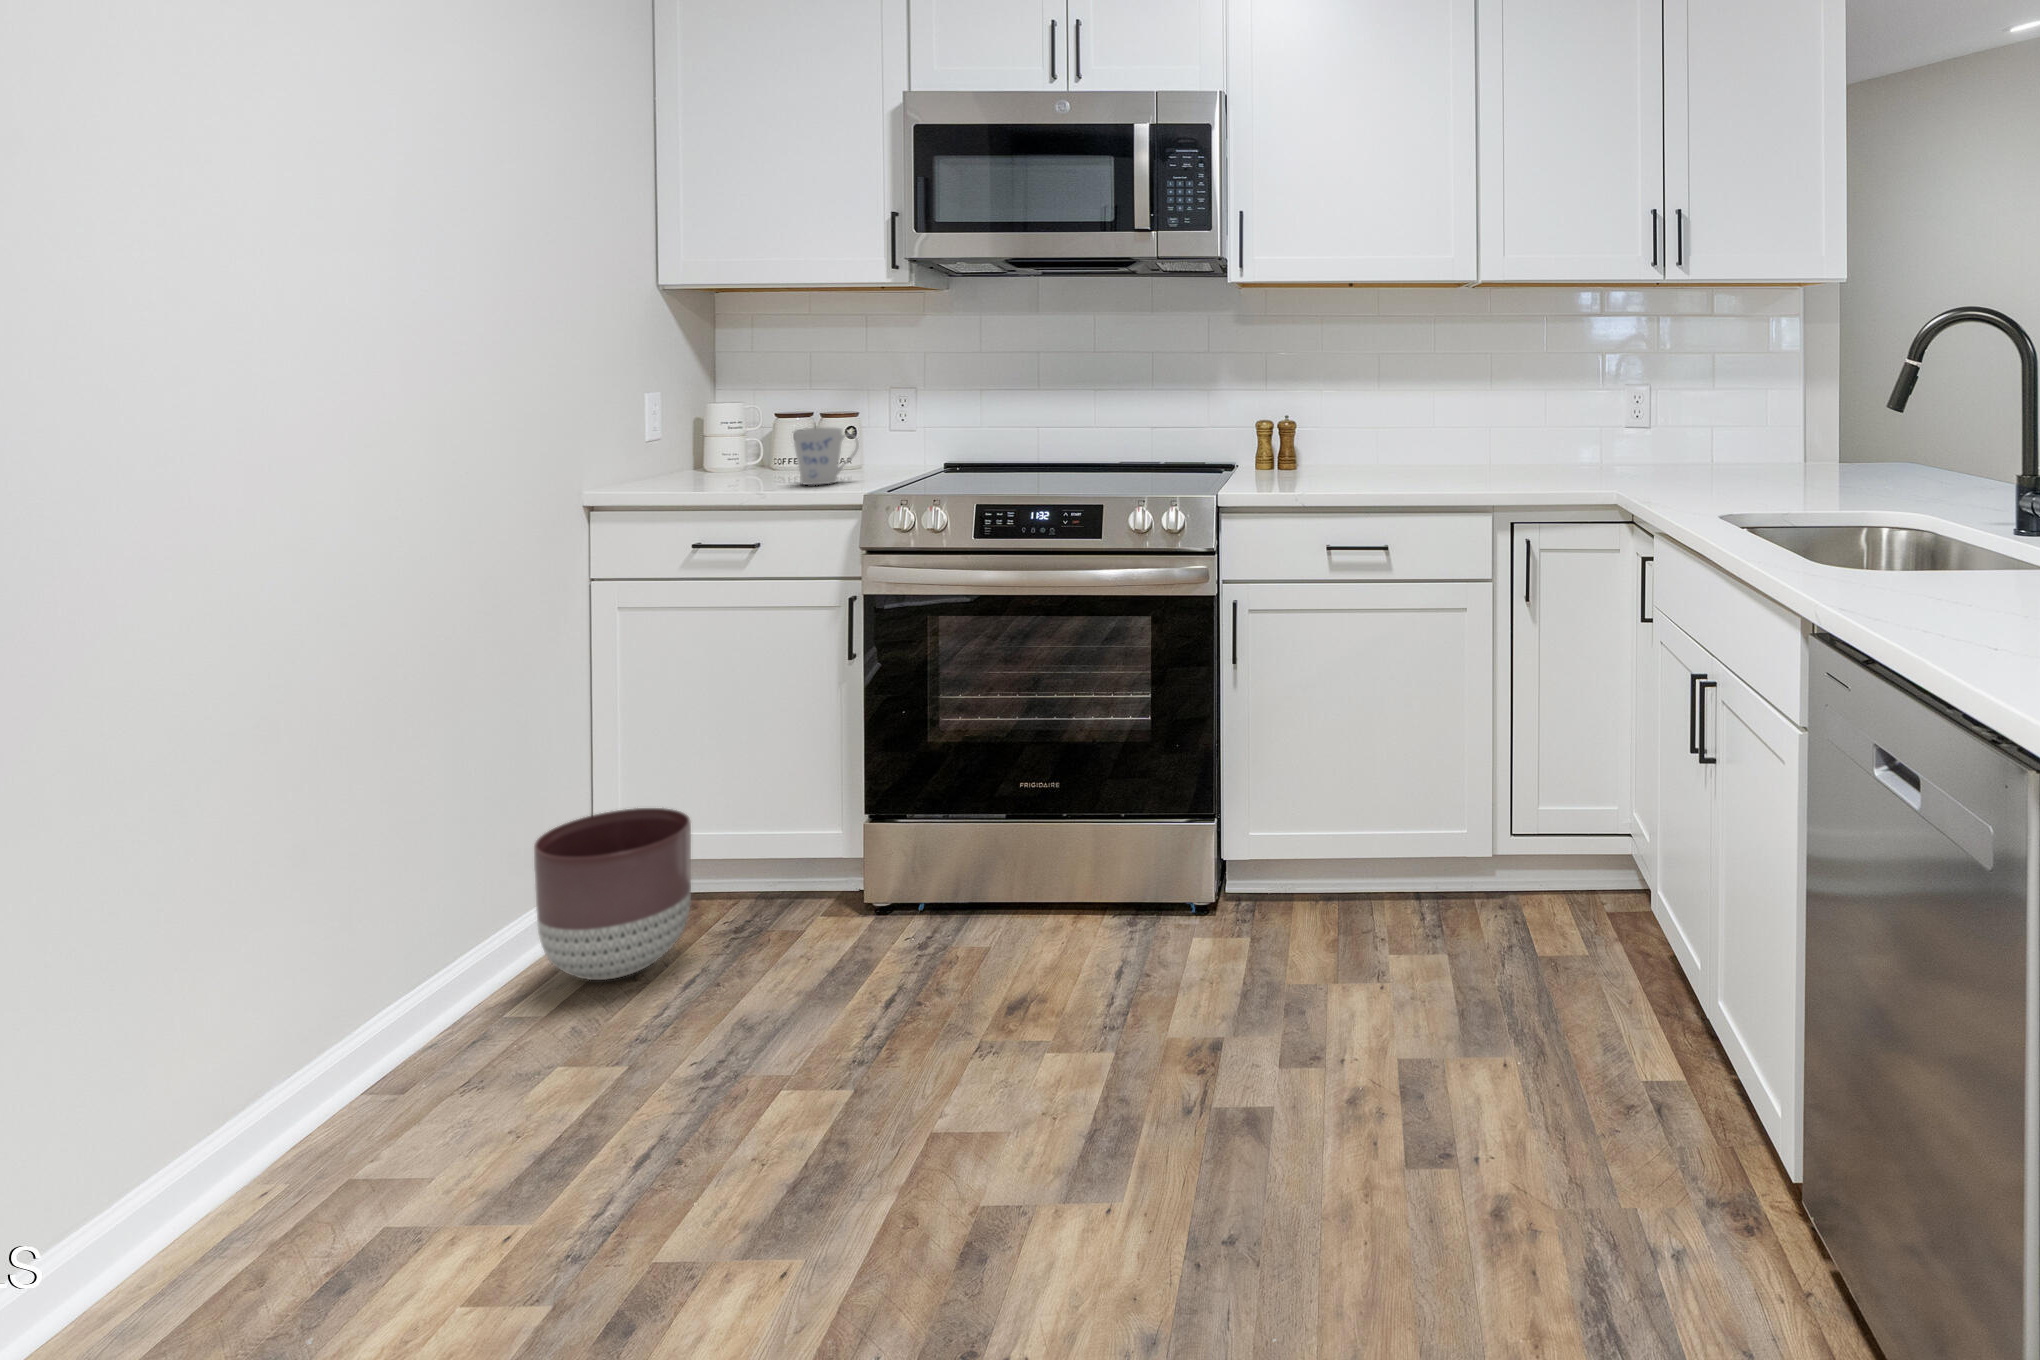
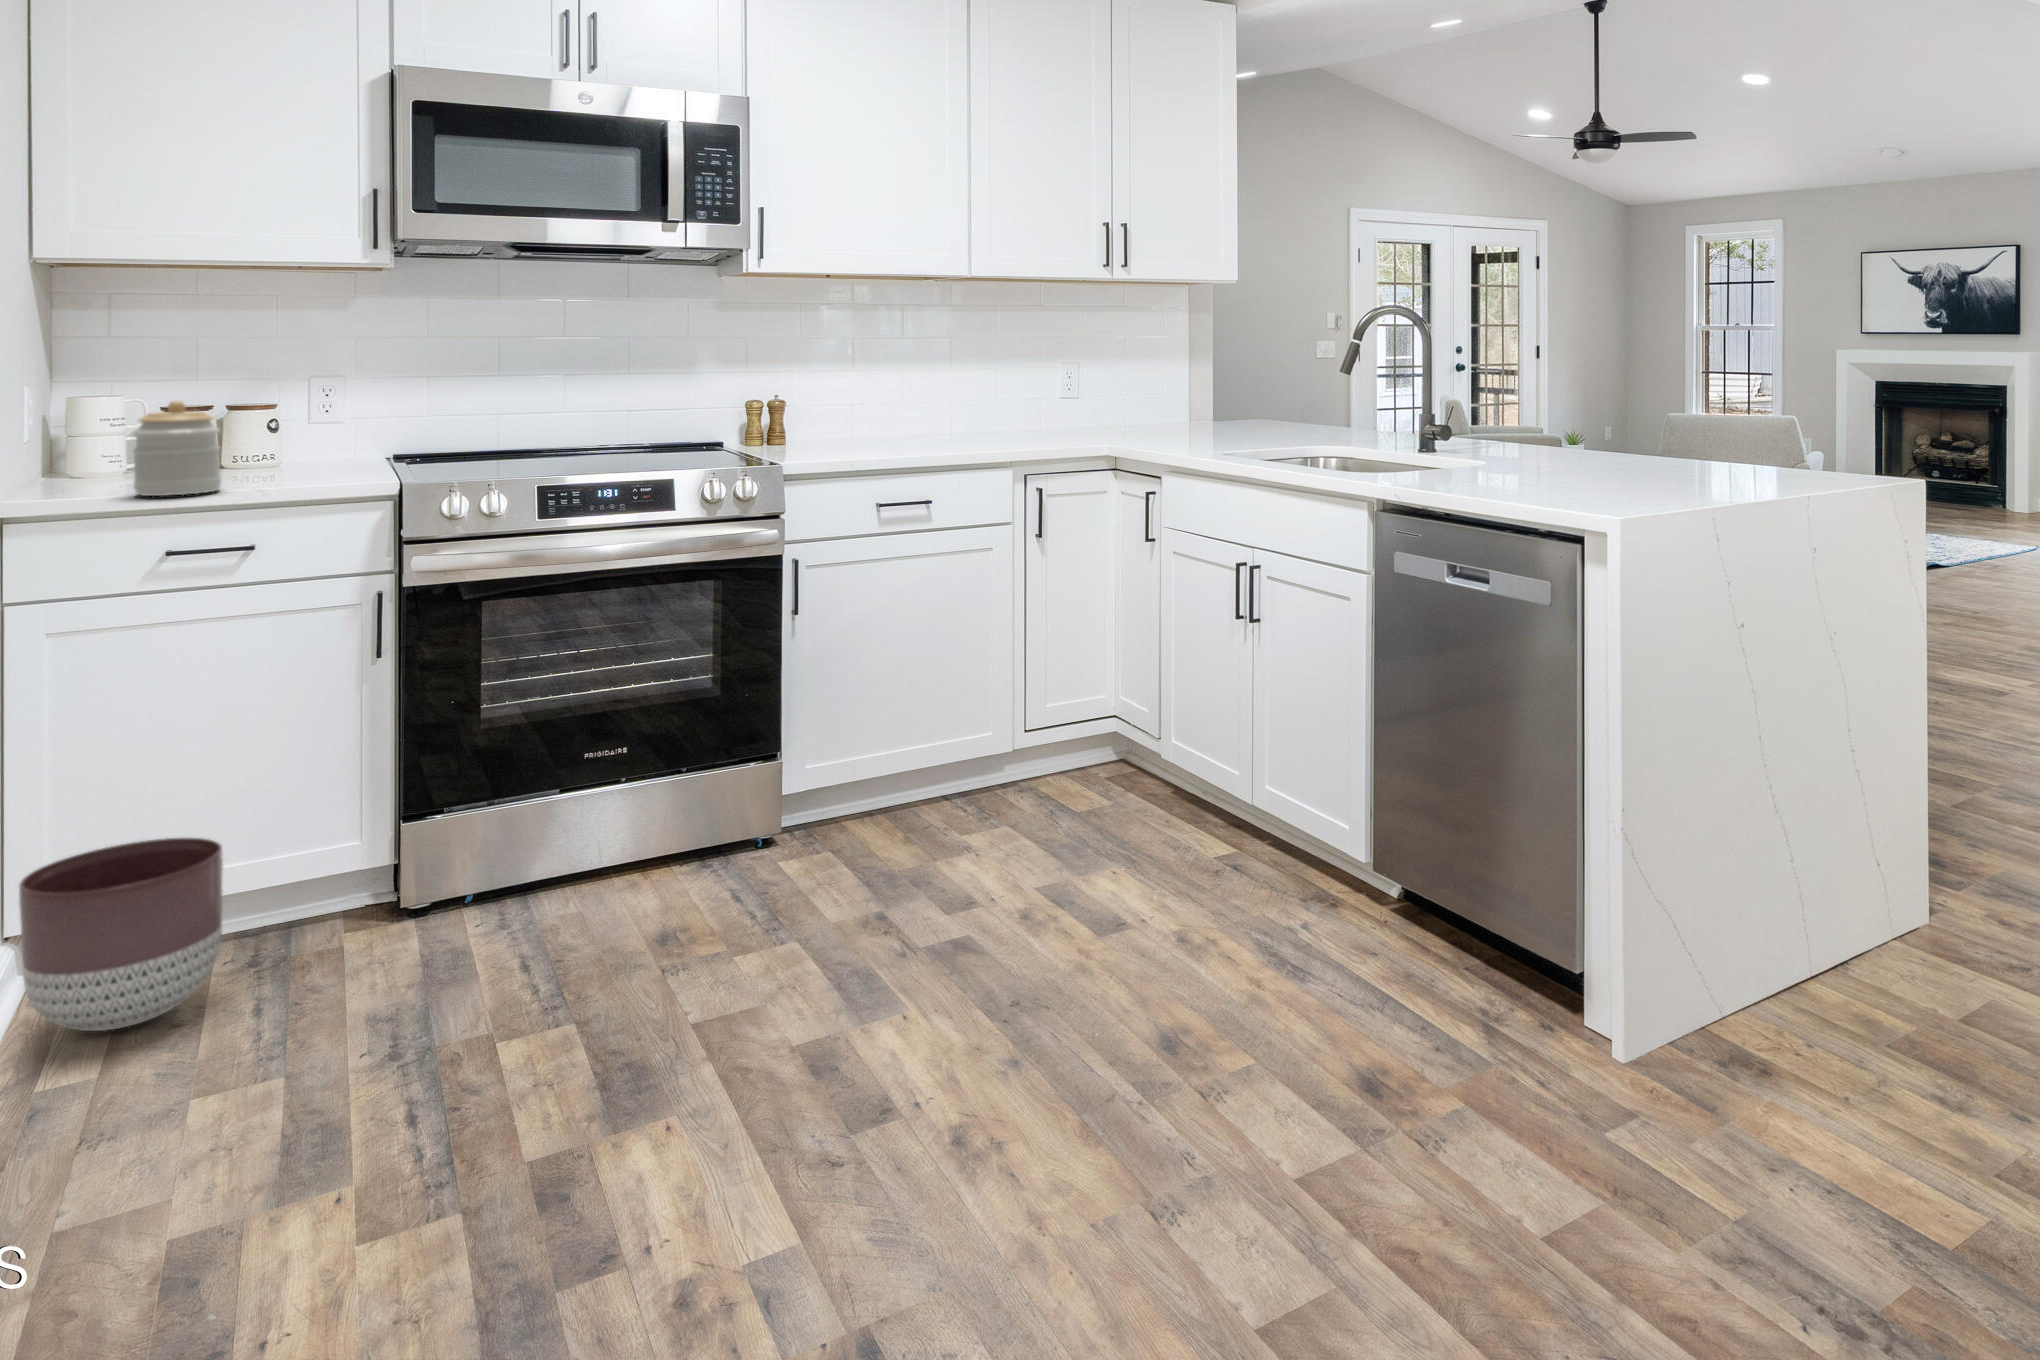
jar: none [671,414,740,499] -> present [132,401,221,496]
mug: present [793,428,859,485] -> none [262,417,342,478]

